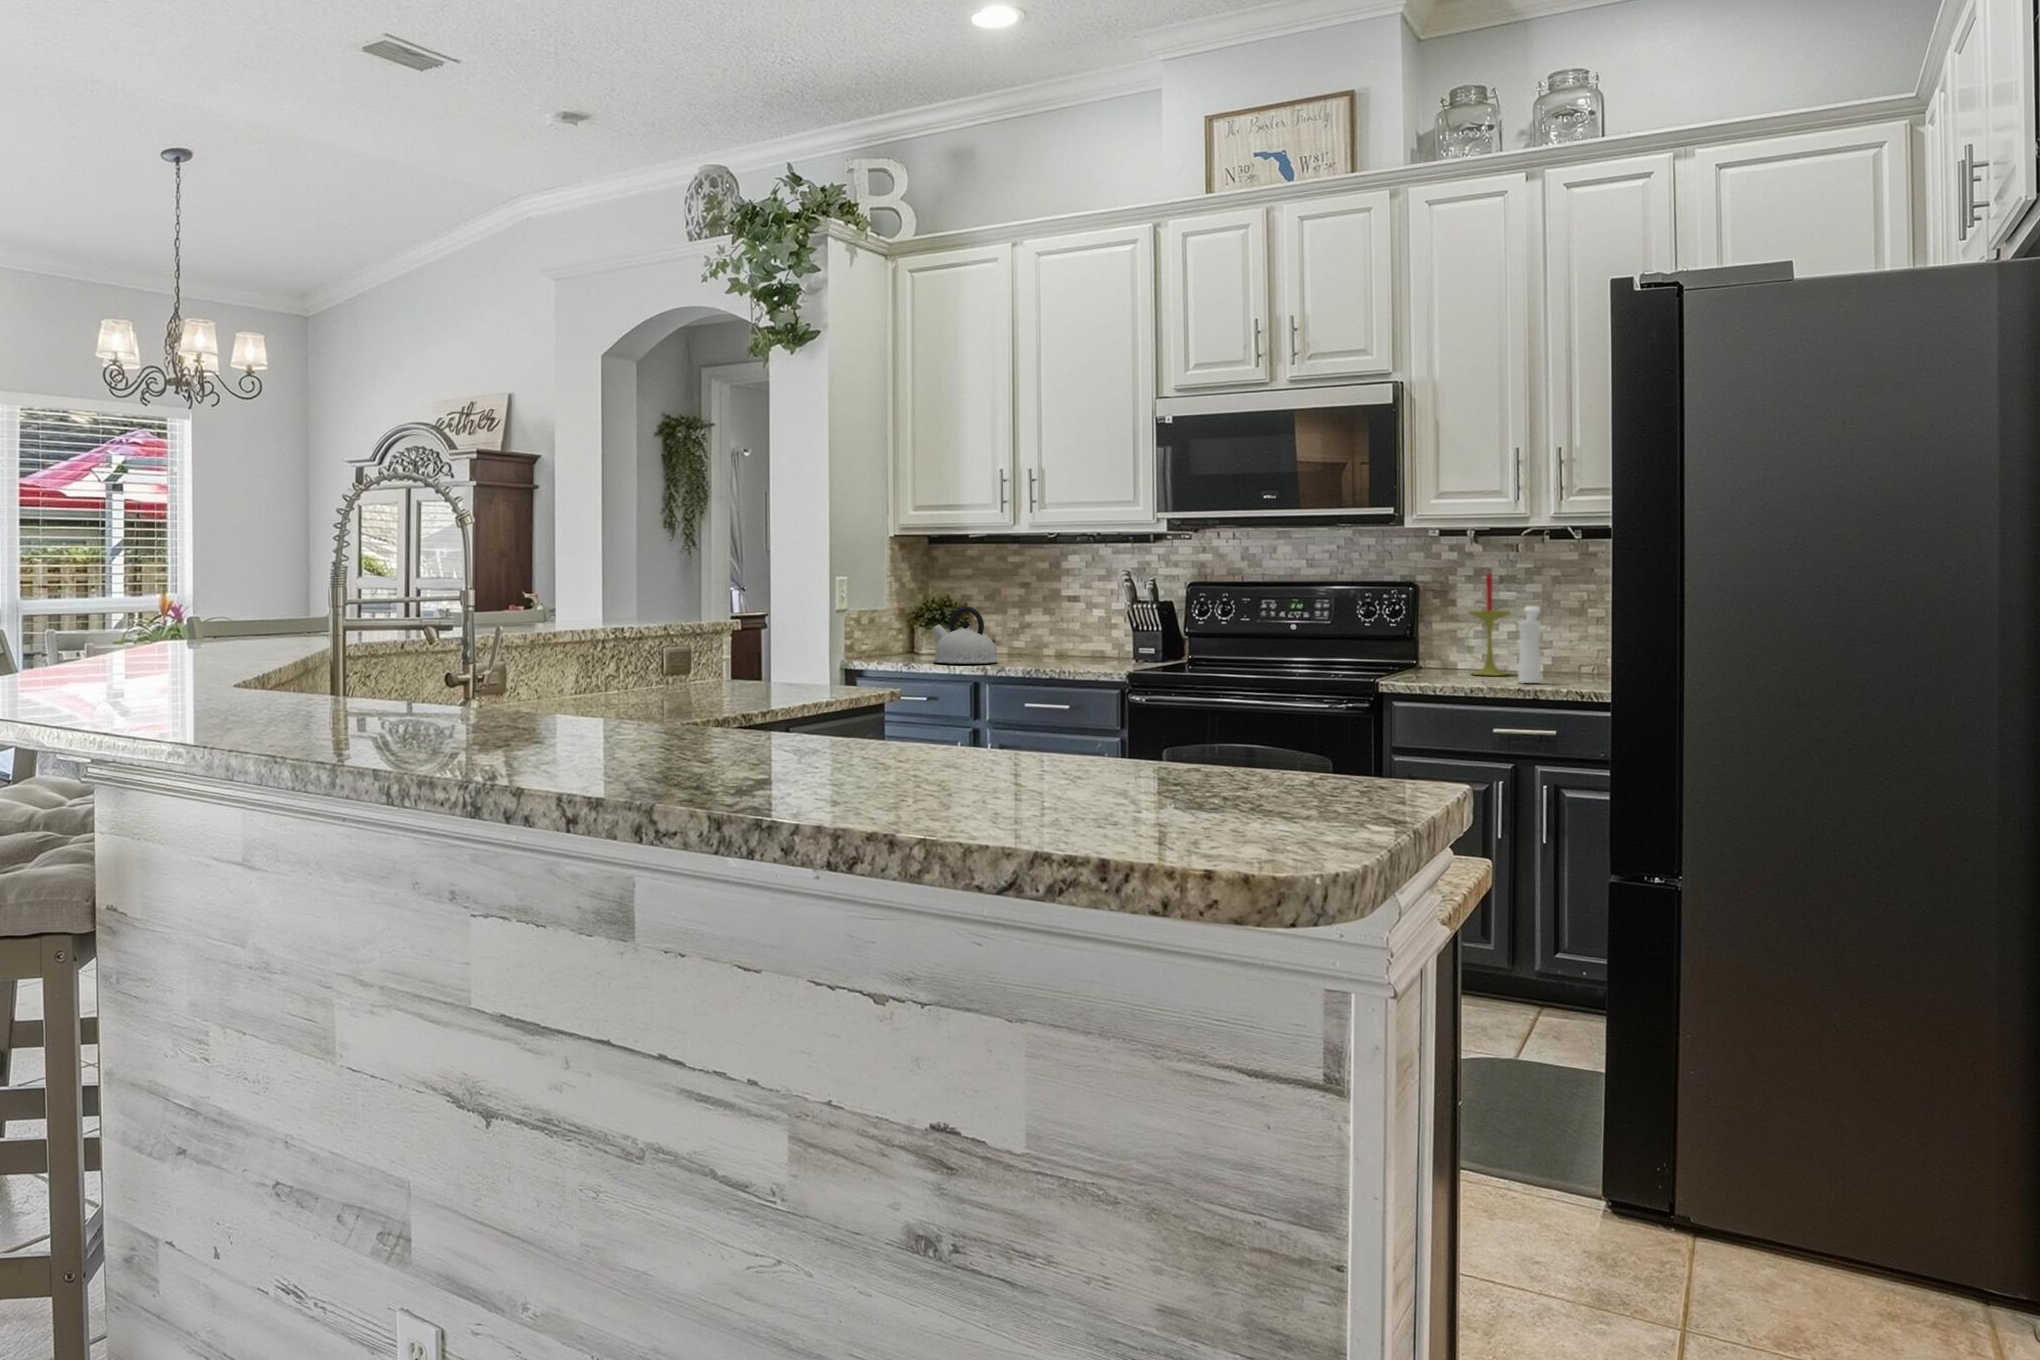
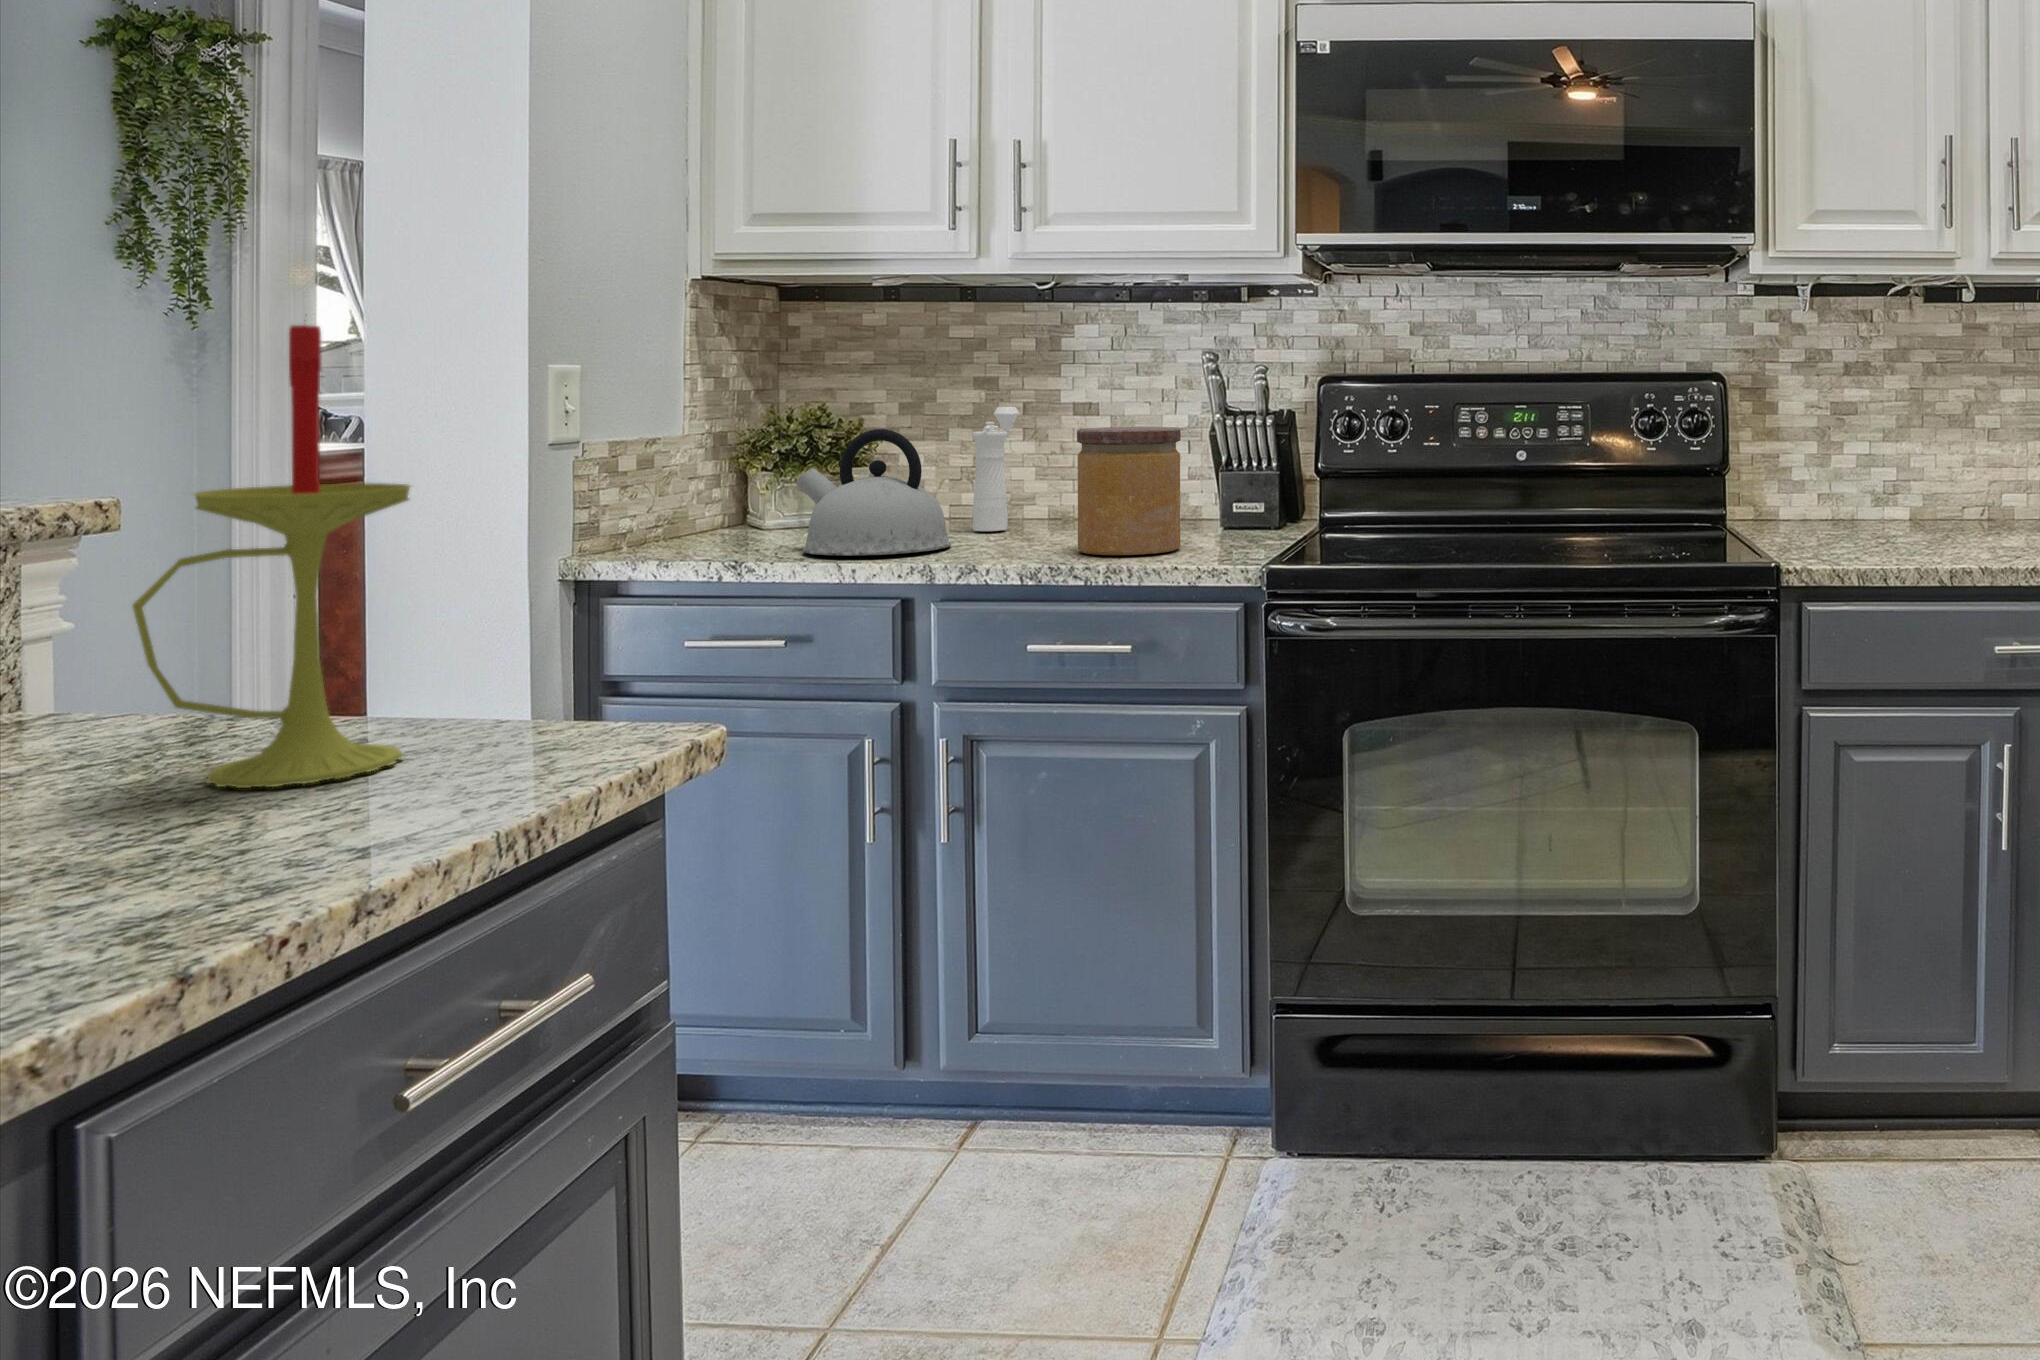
candle: present [1468,574,1510,676] -> present [133,314,411,788]
pepper mill: present [1518,606,1541,683] -> present [972,407,1019,531]
jar: none [1050,607,1100,668] -> present [1077,427,1181,555]

